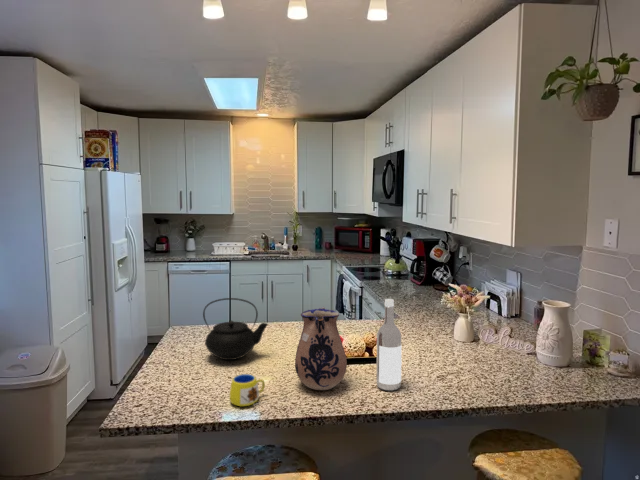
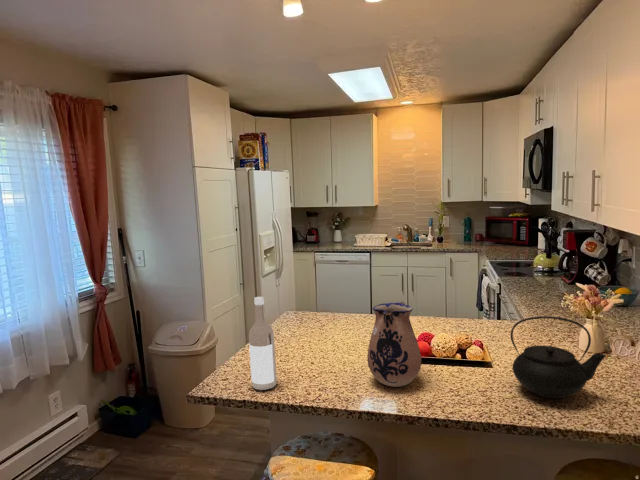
teapot: present [203,298,268,360] -> present [511,316,606,398]
wine bottle: present [376,299,402,391] -> present [249,297,277,390]
mug: present [230,374,265,406] -> none [300,361,335,392]

